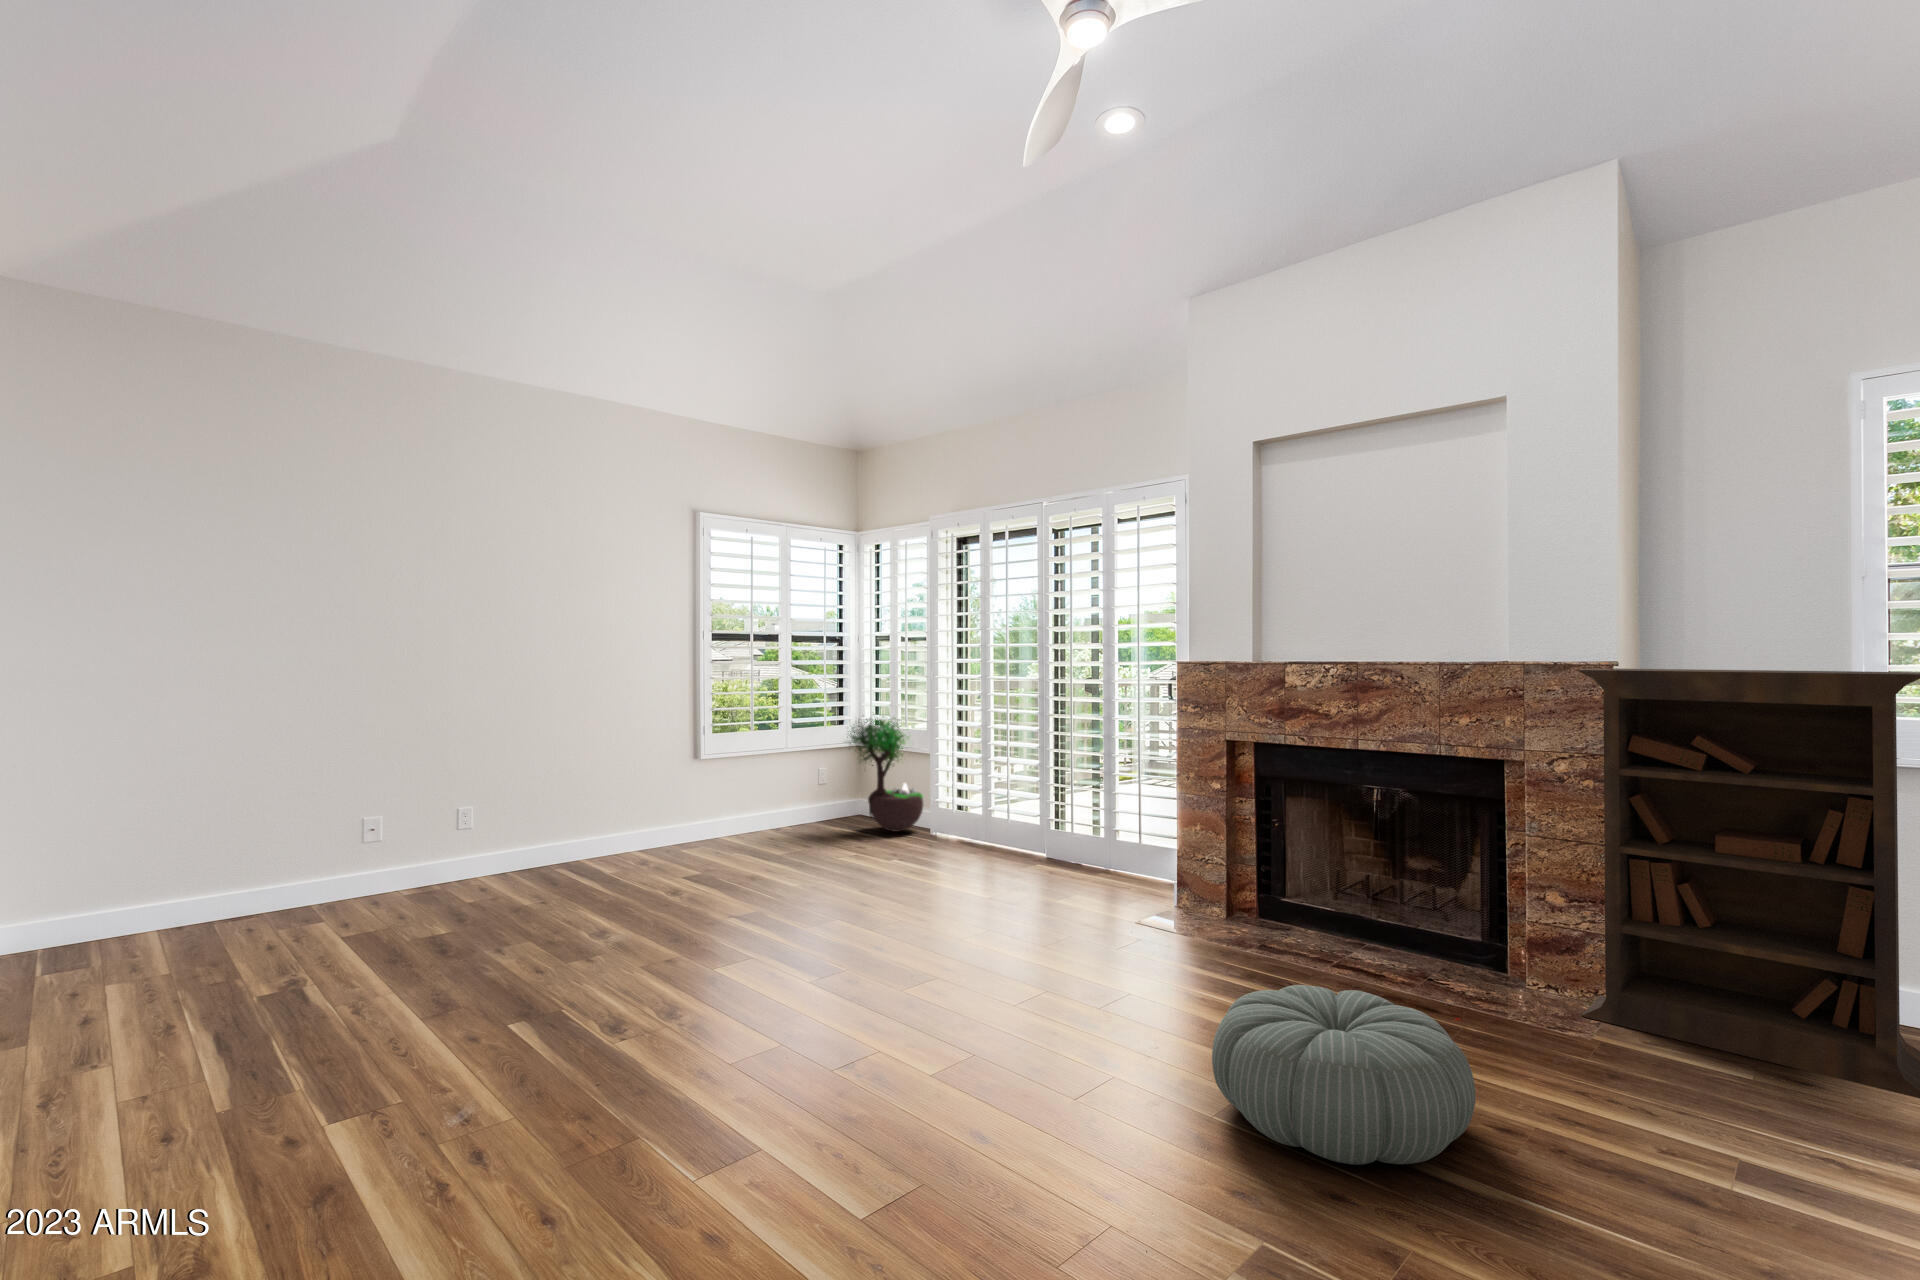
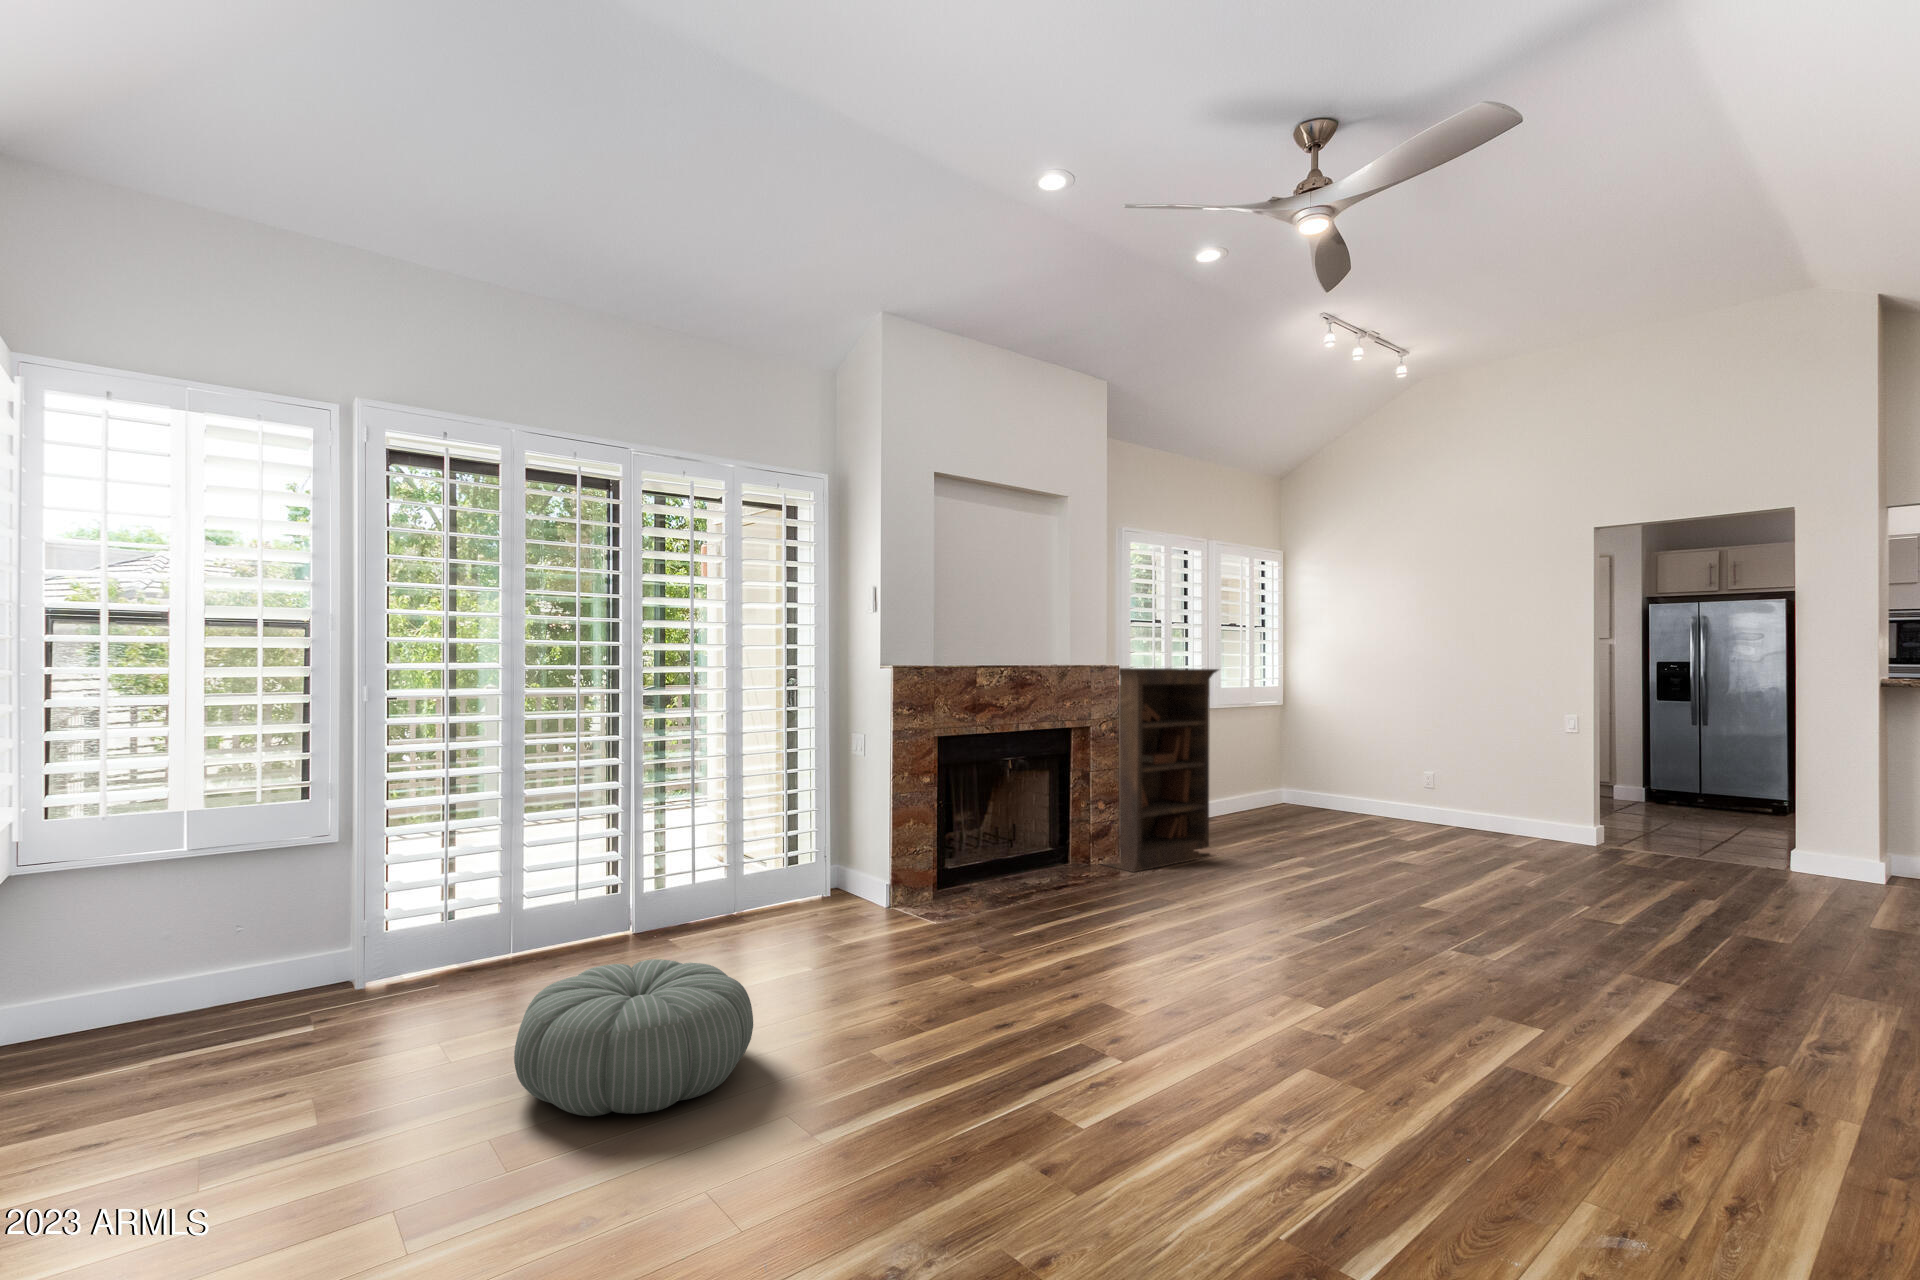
potted tree: present [850,717,923,831] -> none [157,760,345,1012]
pouf: present [1212,985,1476,1165] -> present [514,959,753,1116]

